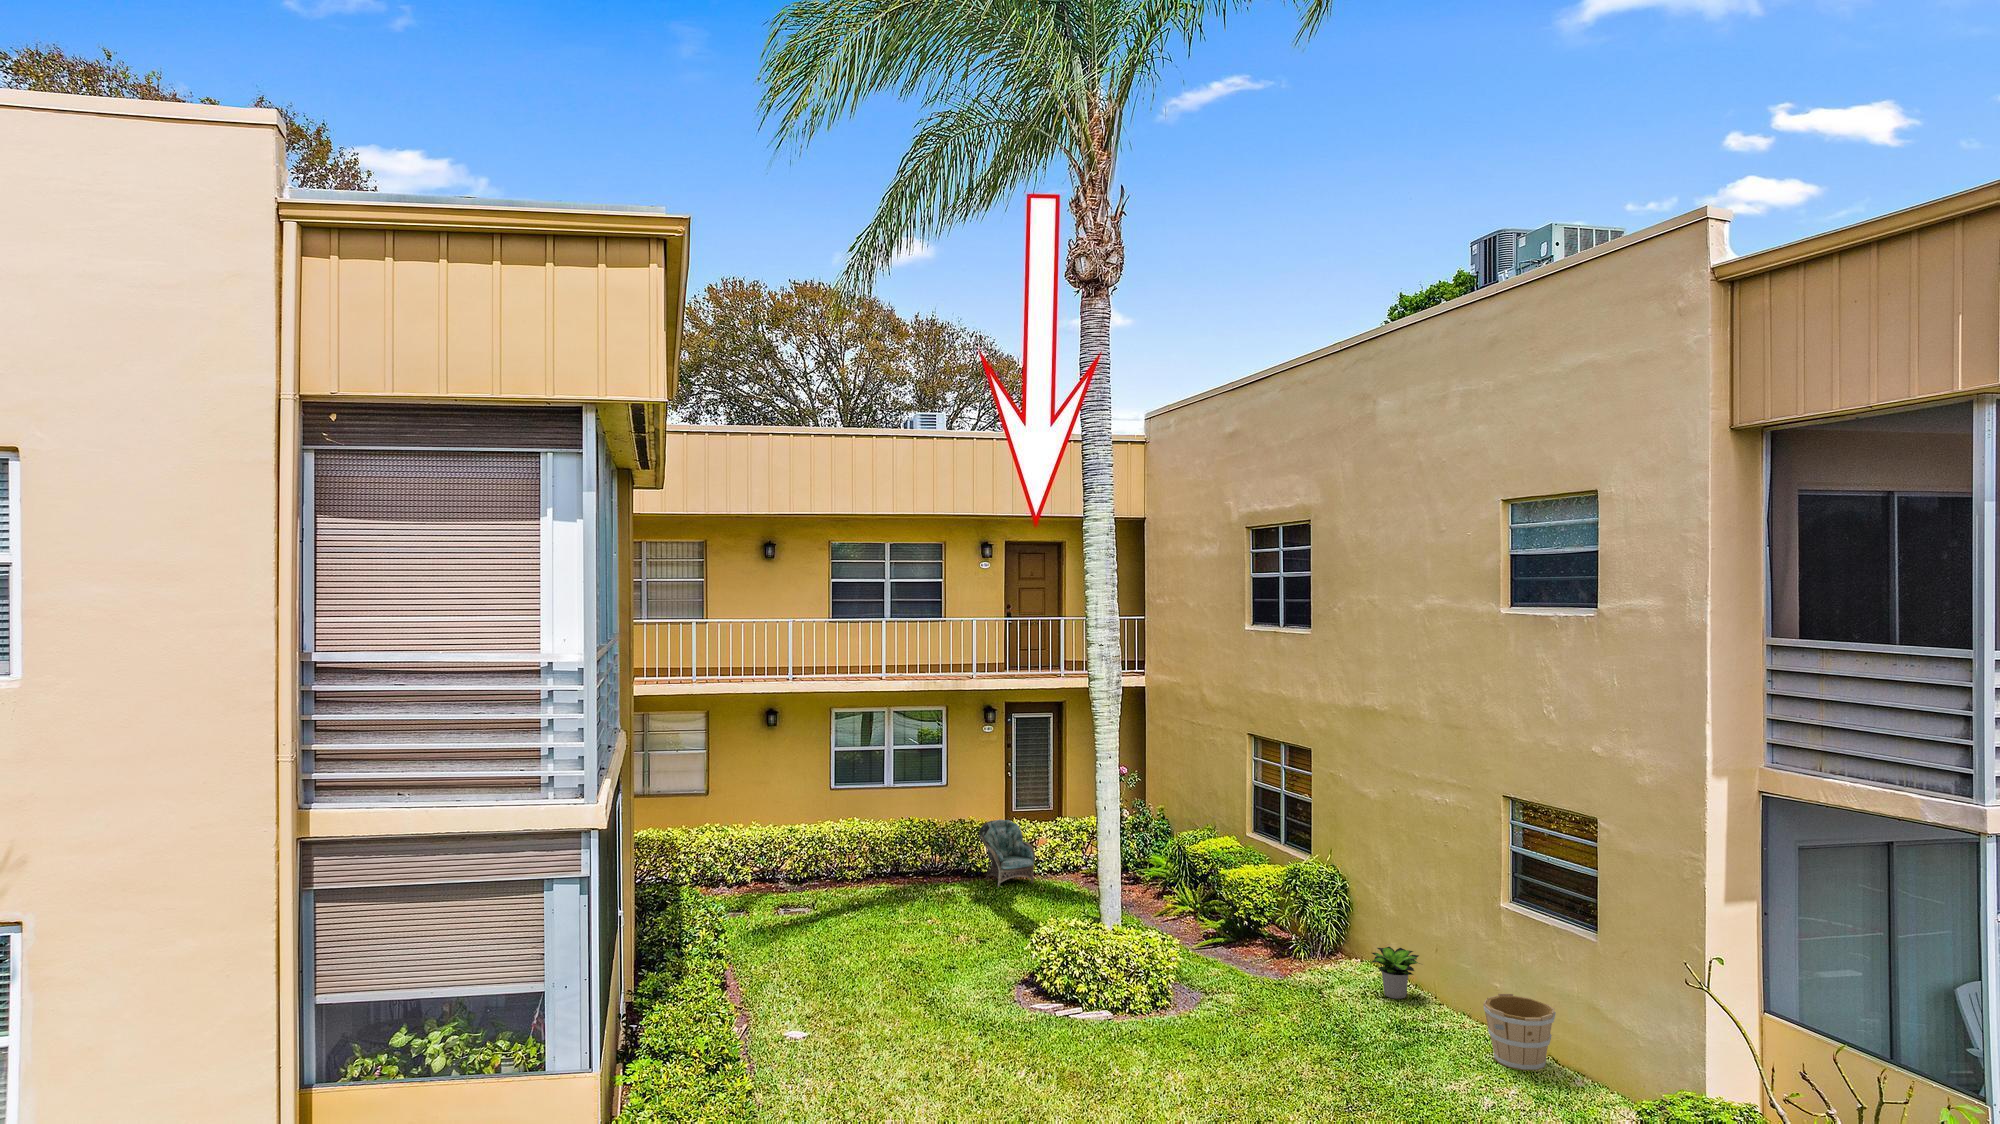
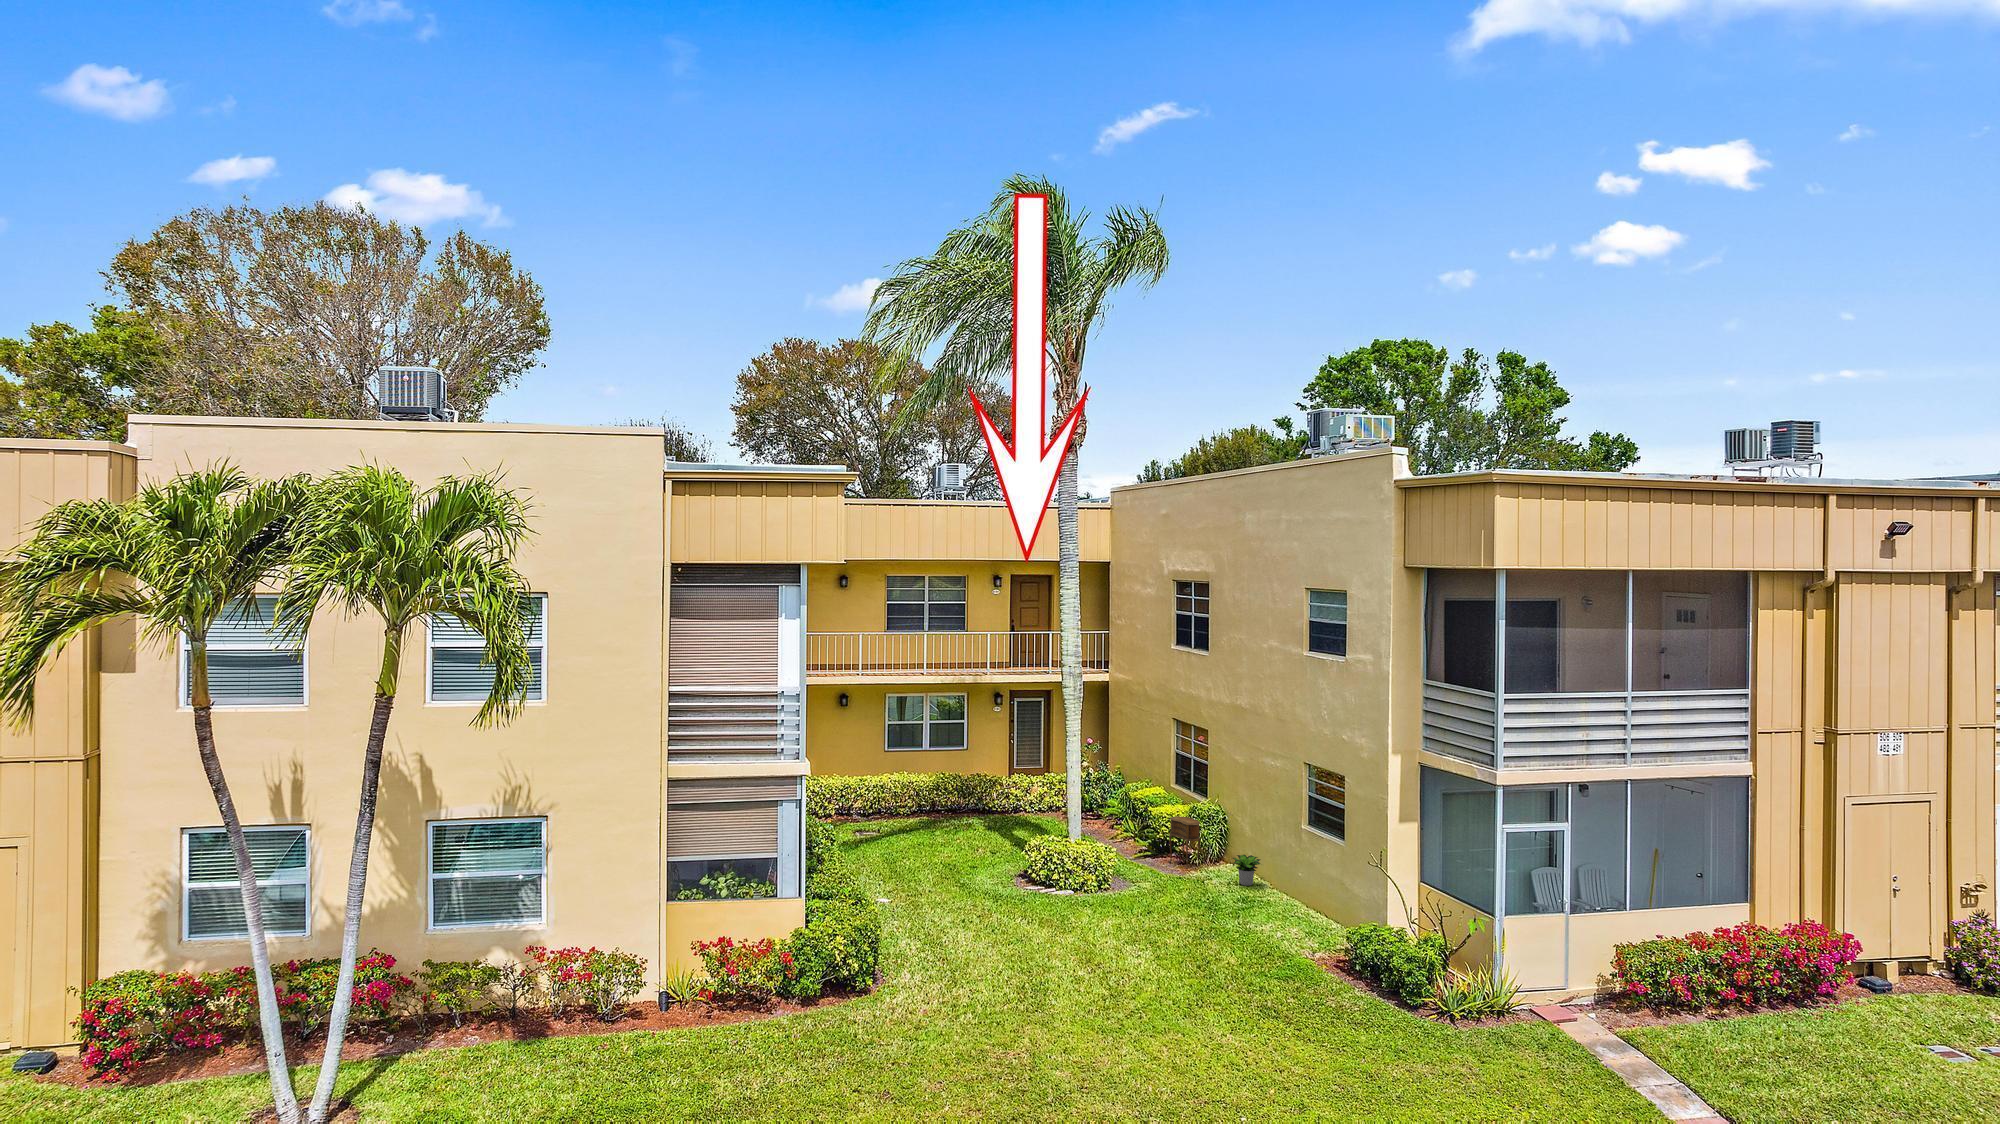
armchair: present [979,820,1035,887] -> none [991,774,1029,820]
side table: none [1260,884,1310,968] -> present [1169,816,1200,869]
wooden bucket: present [1483,994,1556,1070] -> none [1285,879,1325,921]

